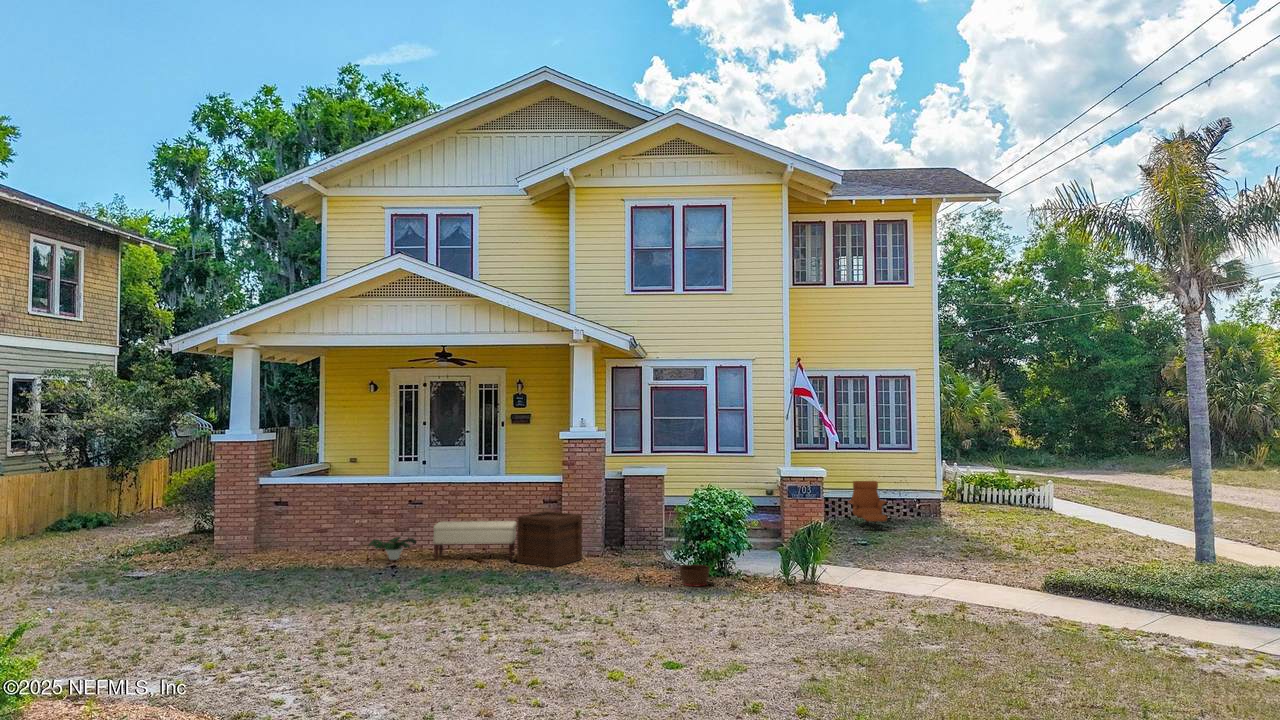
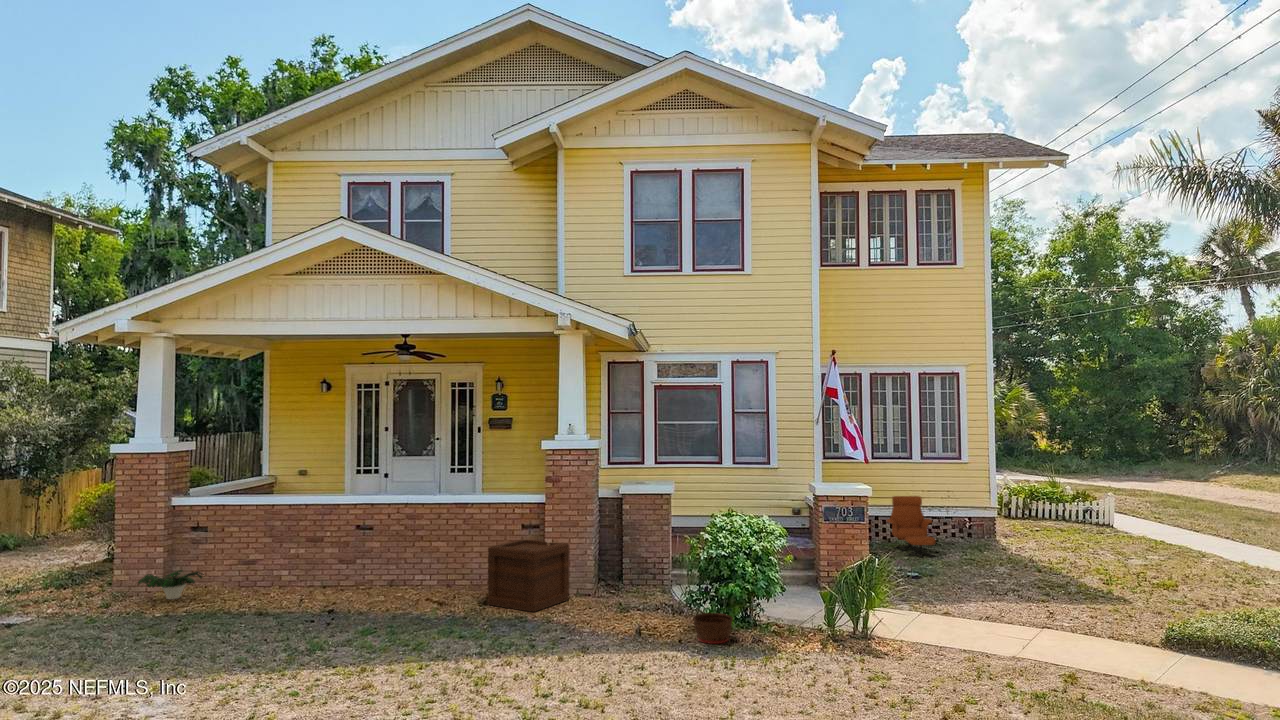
bench: present [433,521,516,561] -> none [383,551,488,602]
potted plant: present [368,537,416,560] -> present [138,570,204,599]

